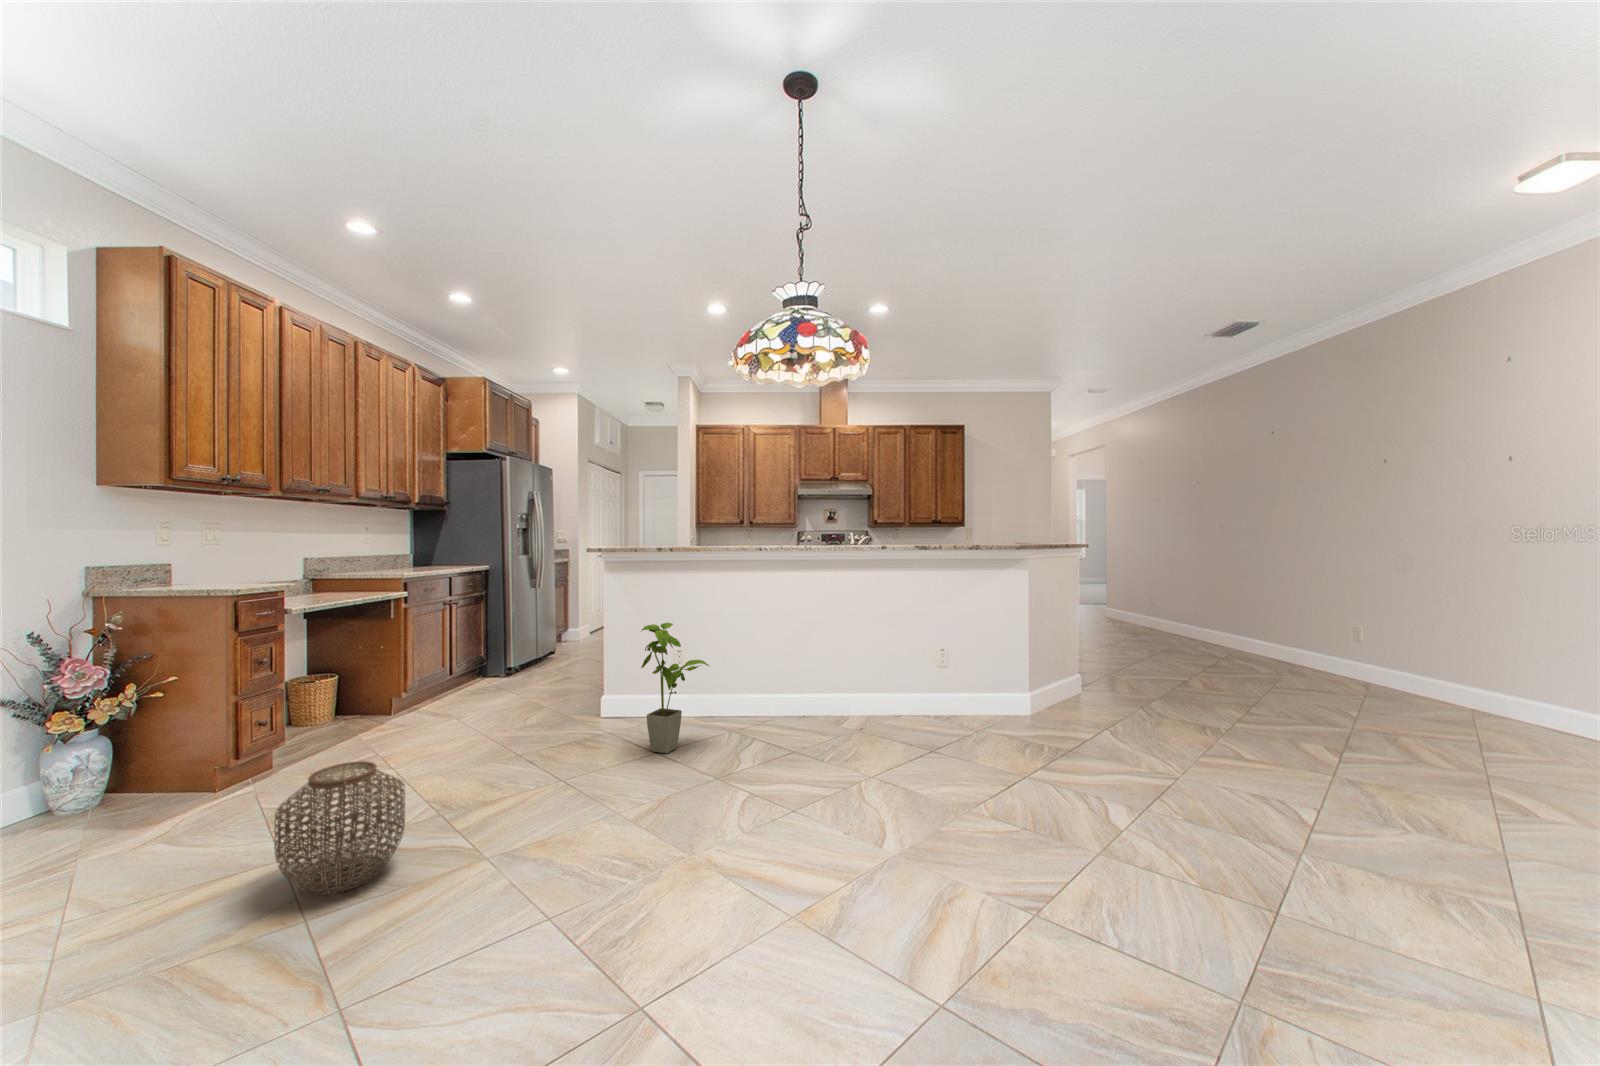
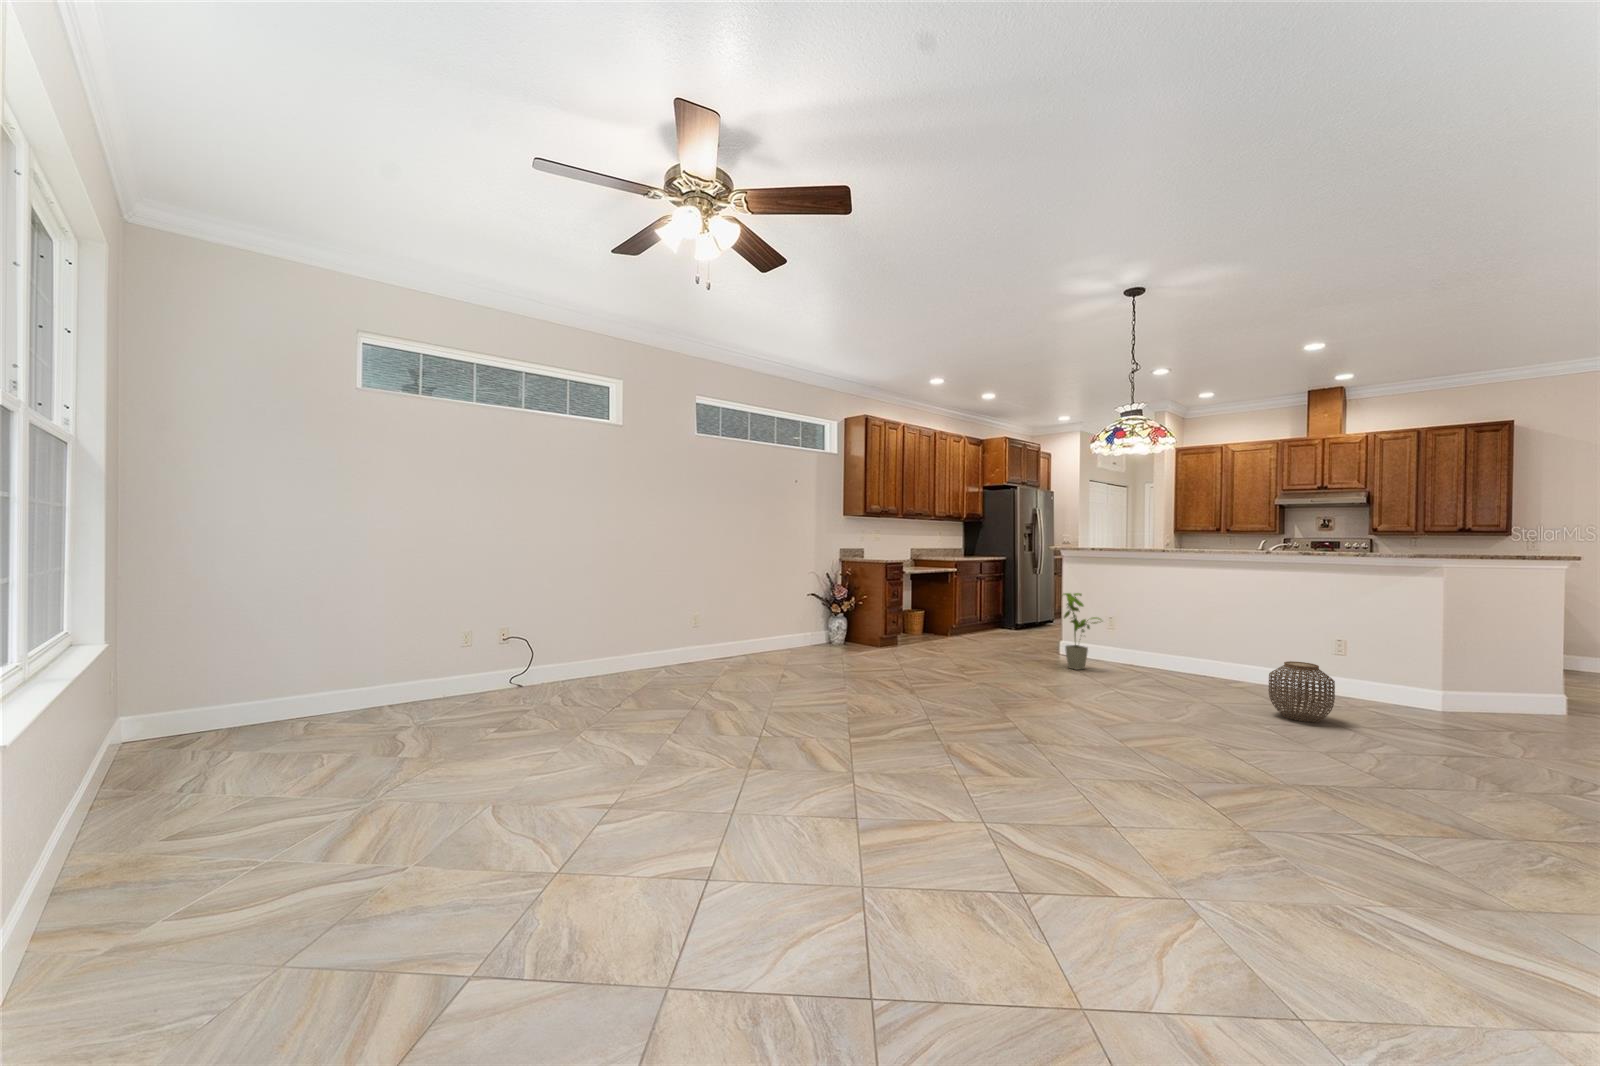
woven basket: present [274,761,405,895] -> present [1268,661,1335,722]

